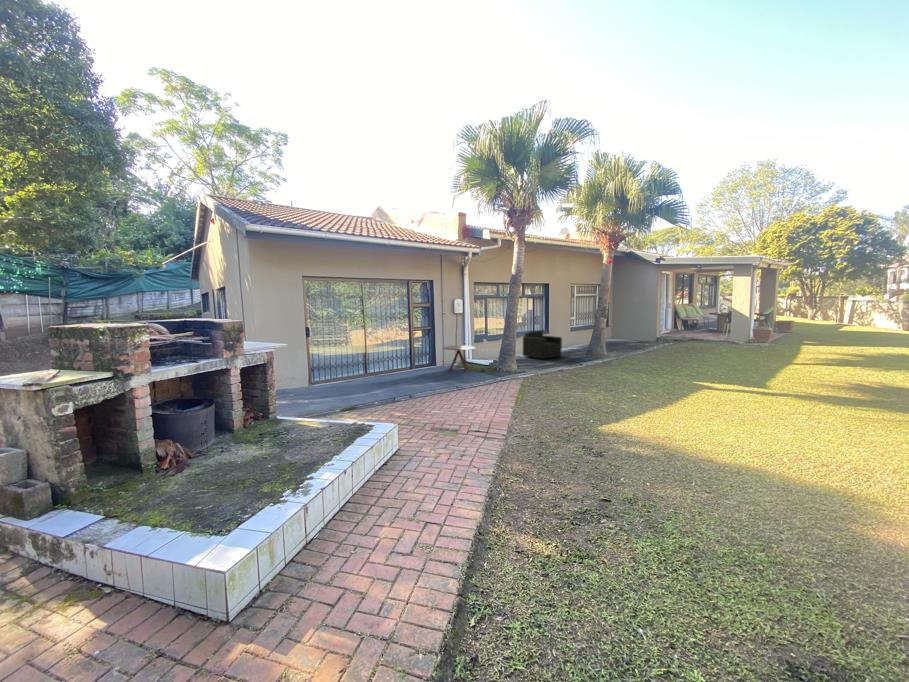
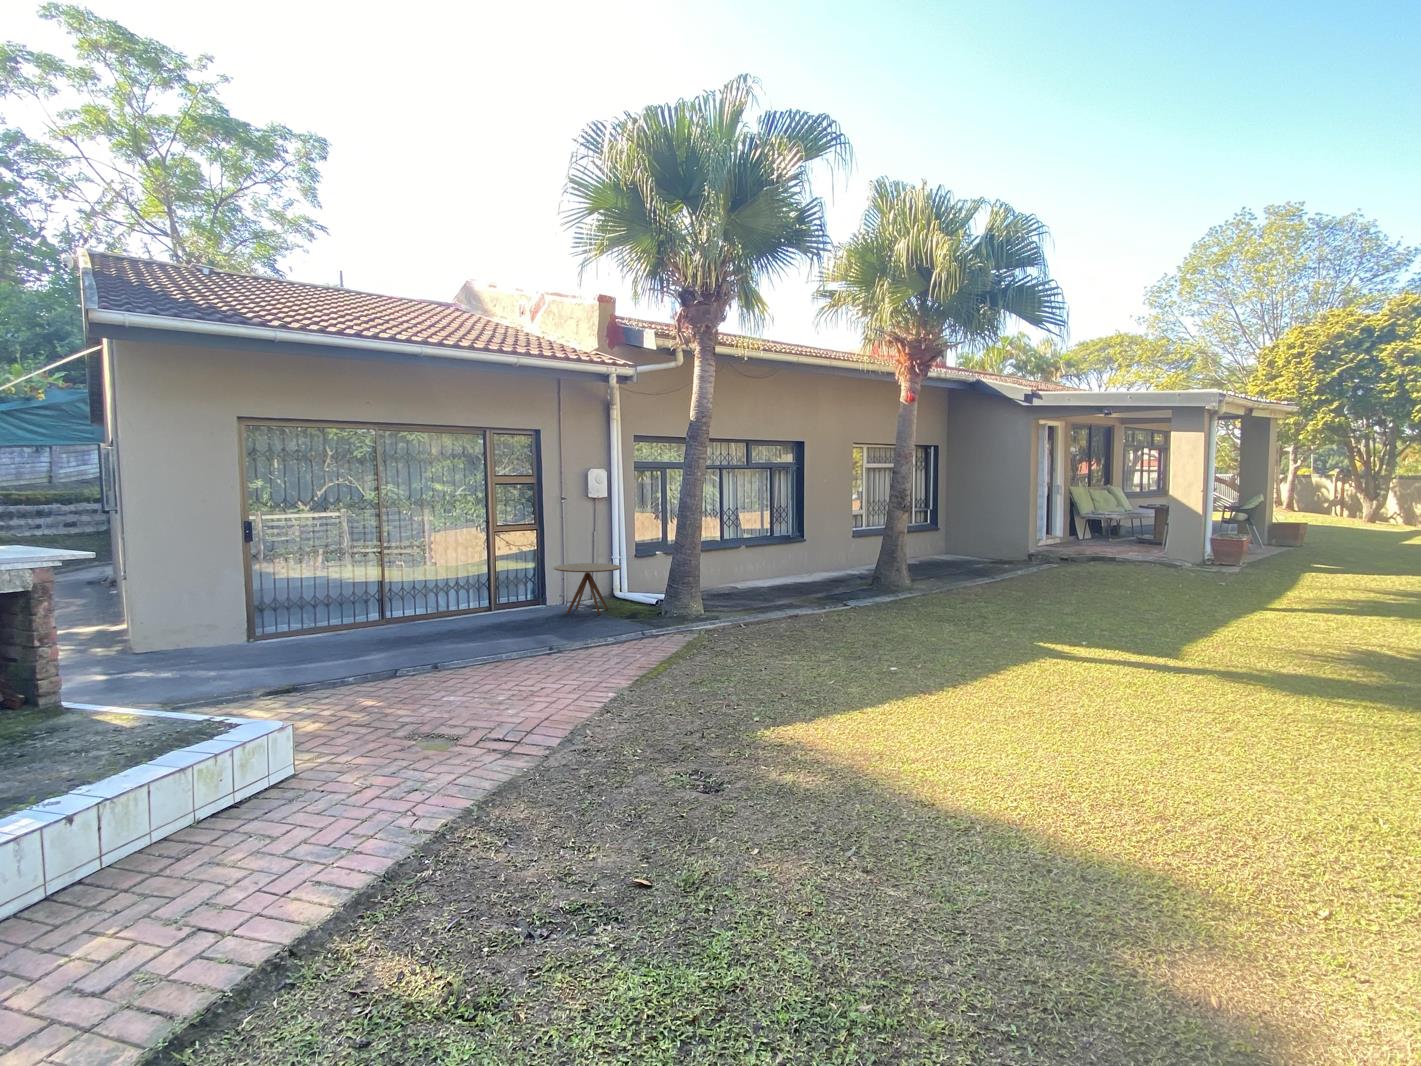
armchair: present [523,331,562,359] -> none [740,536,817,593]

